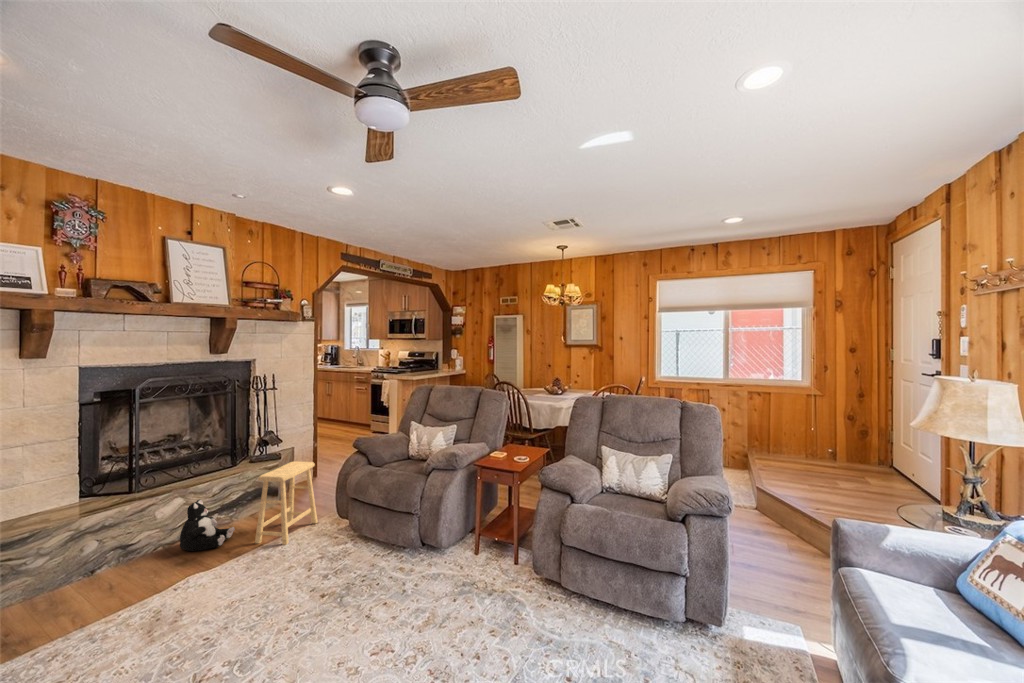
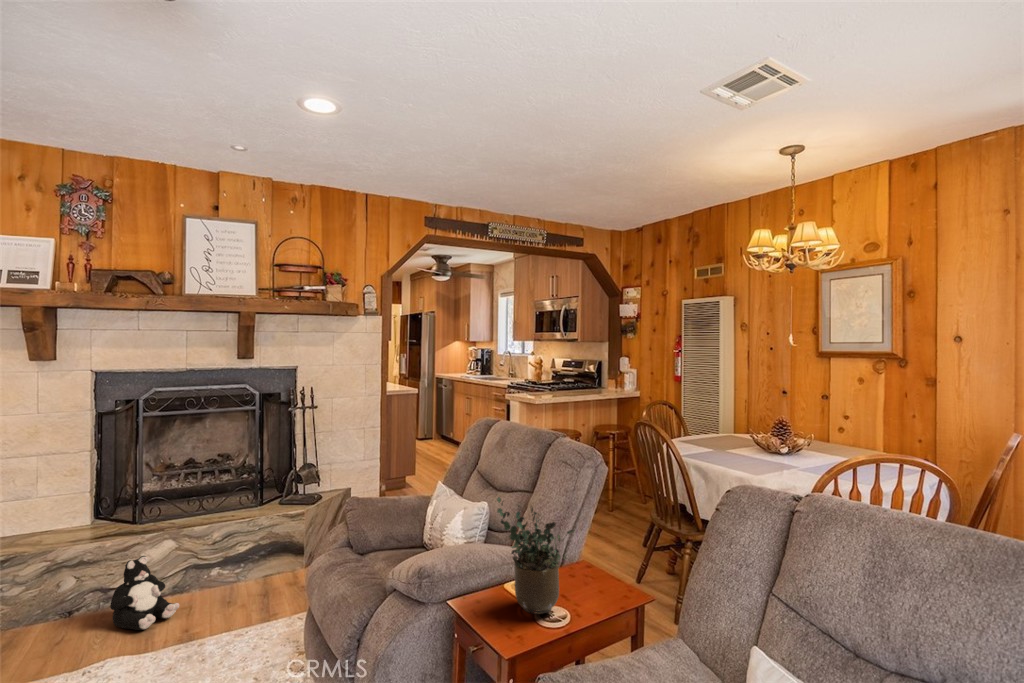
potted plant: none [504,406,531,453] -> present [497,497,574,614]
footstool: present [255,461,317,545] -> none [177,523,276,659]

